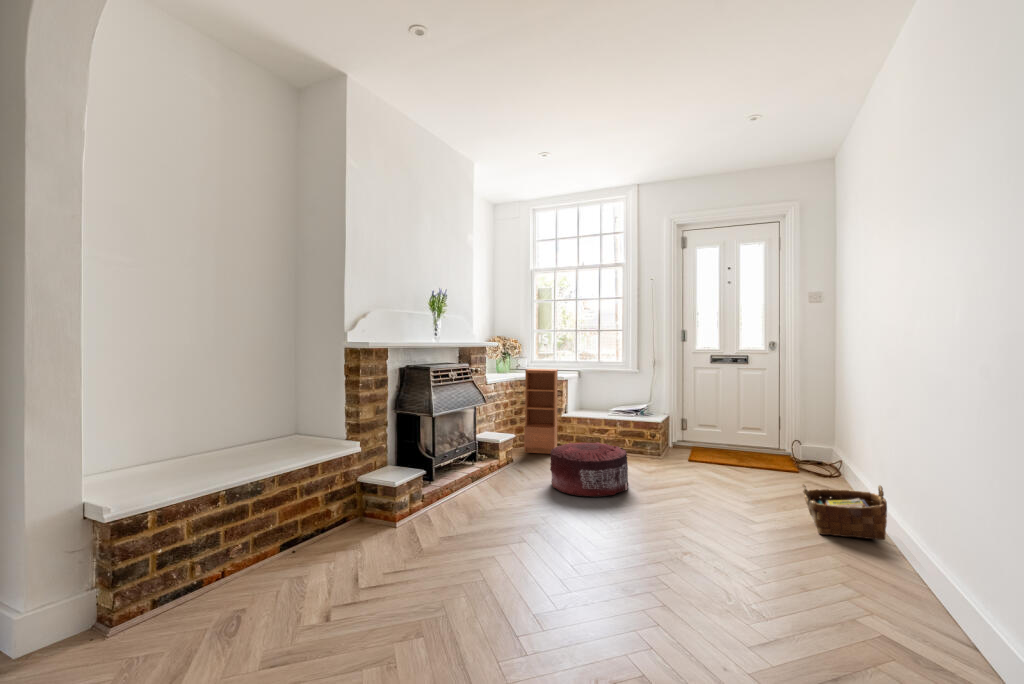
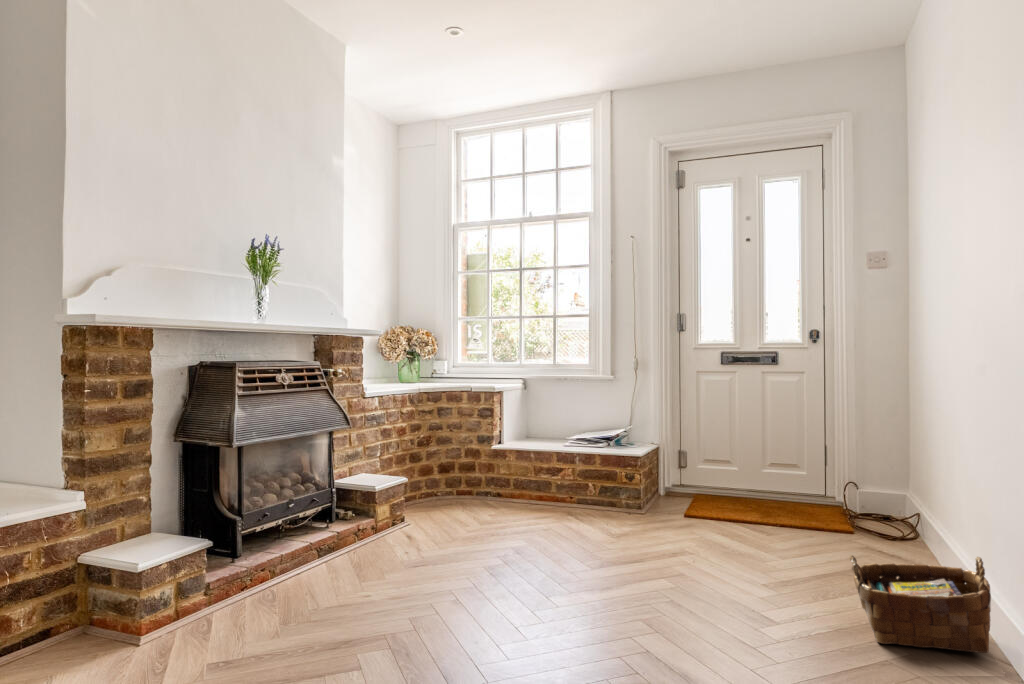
bookcase: present [524,369,558,454] -> none [430,375,486,509]
pouf: present [550,442,628,497] -> none [447,488,577,580]

